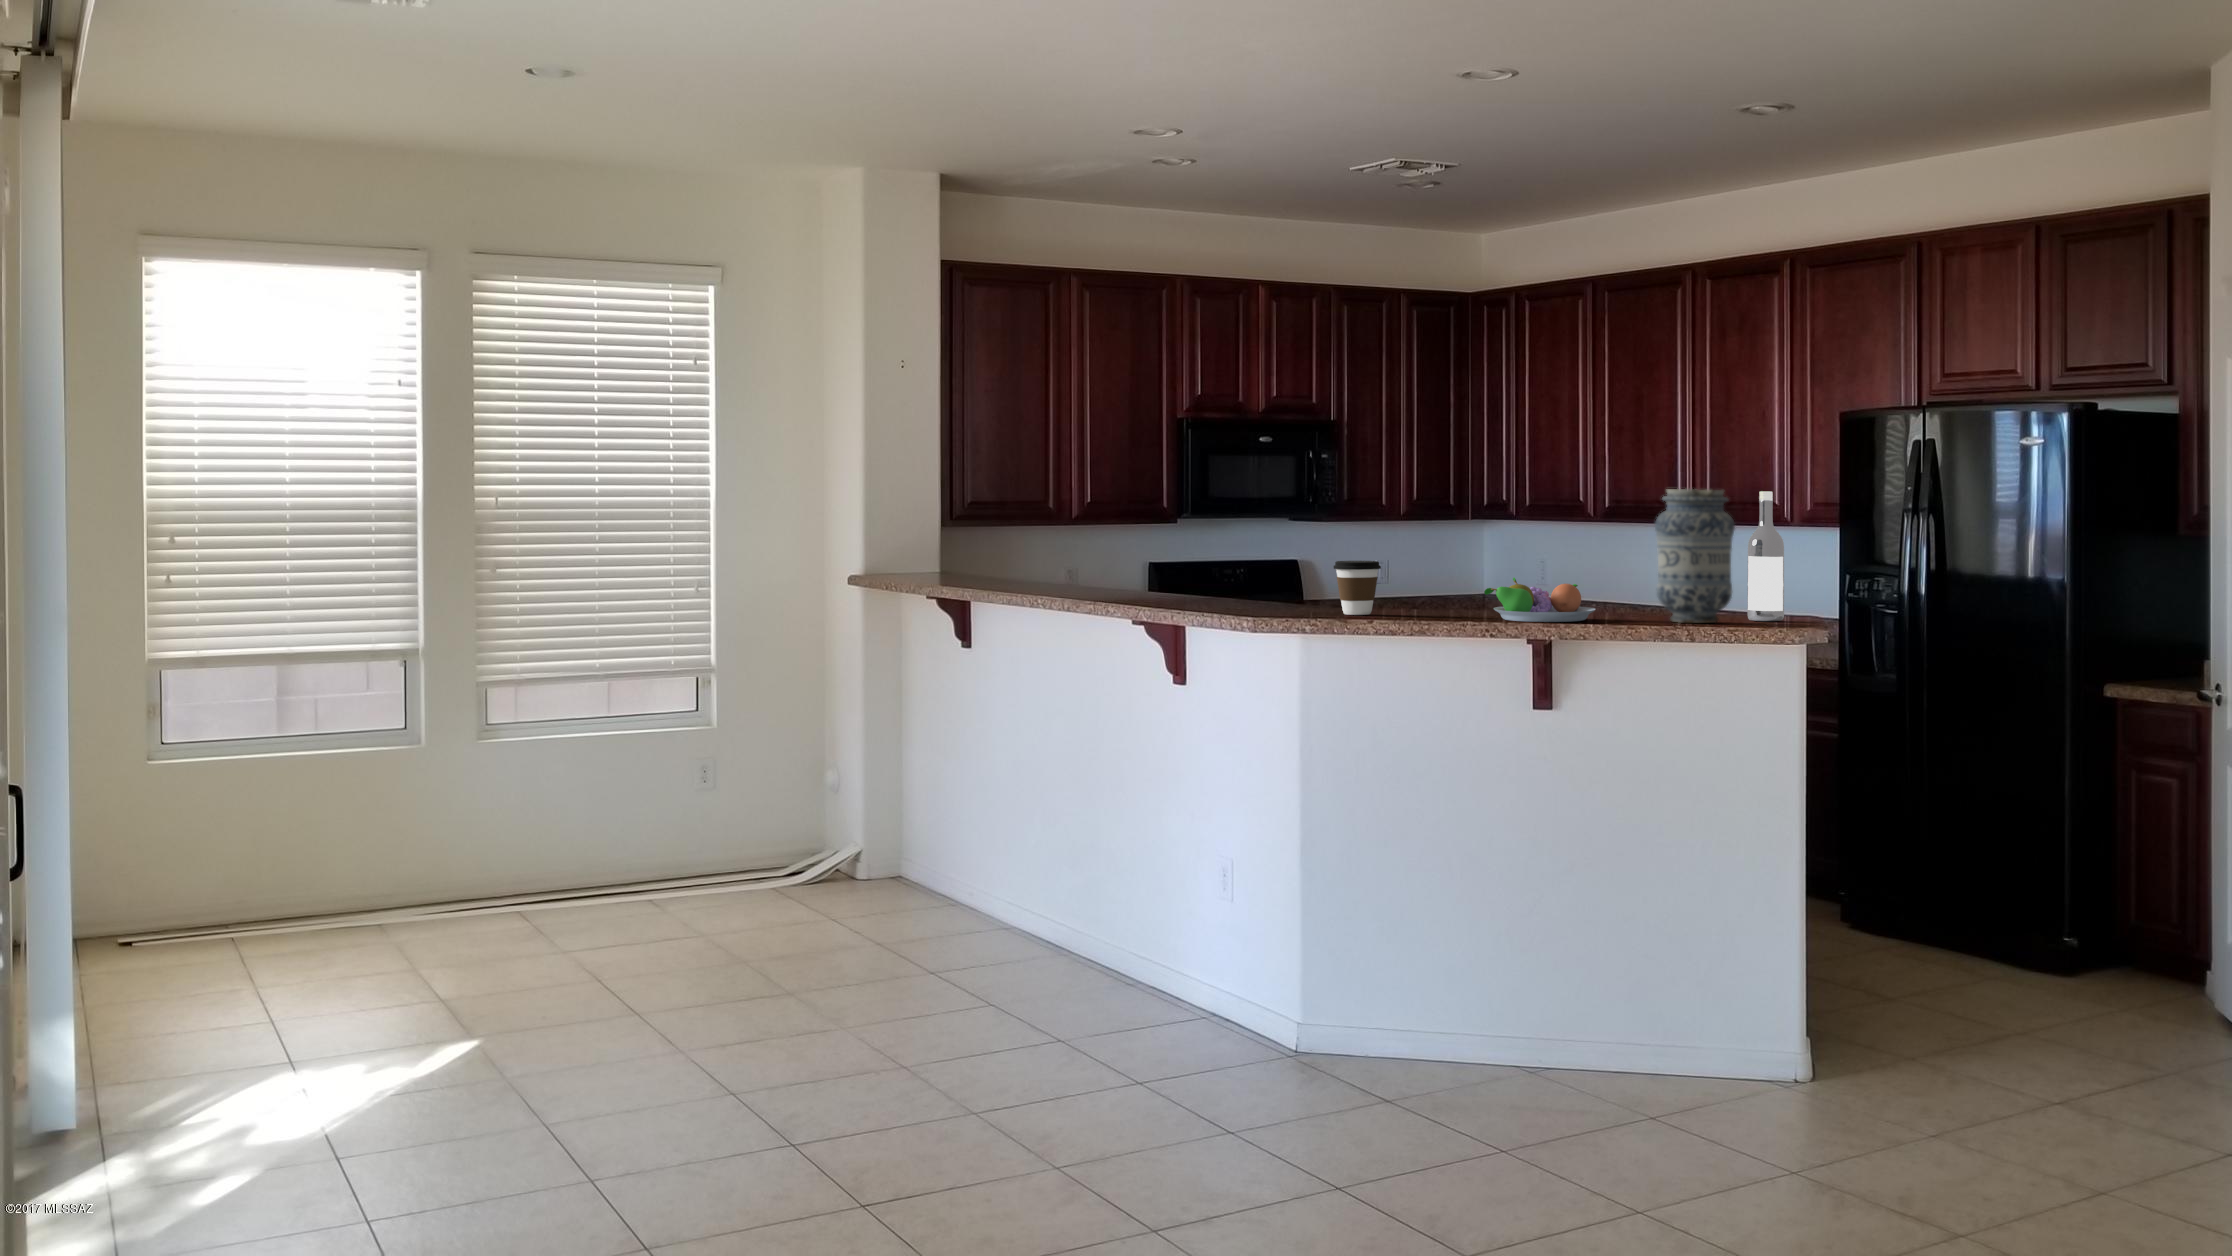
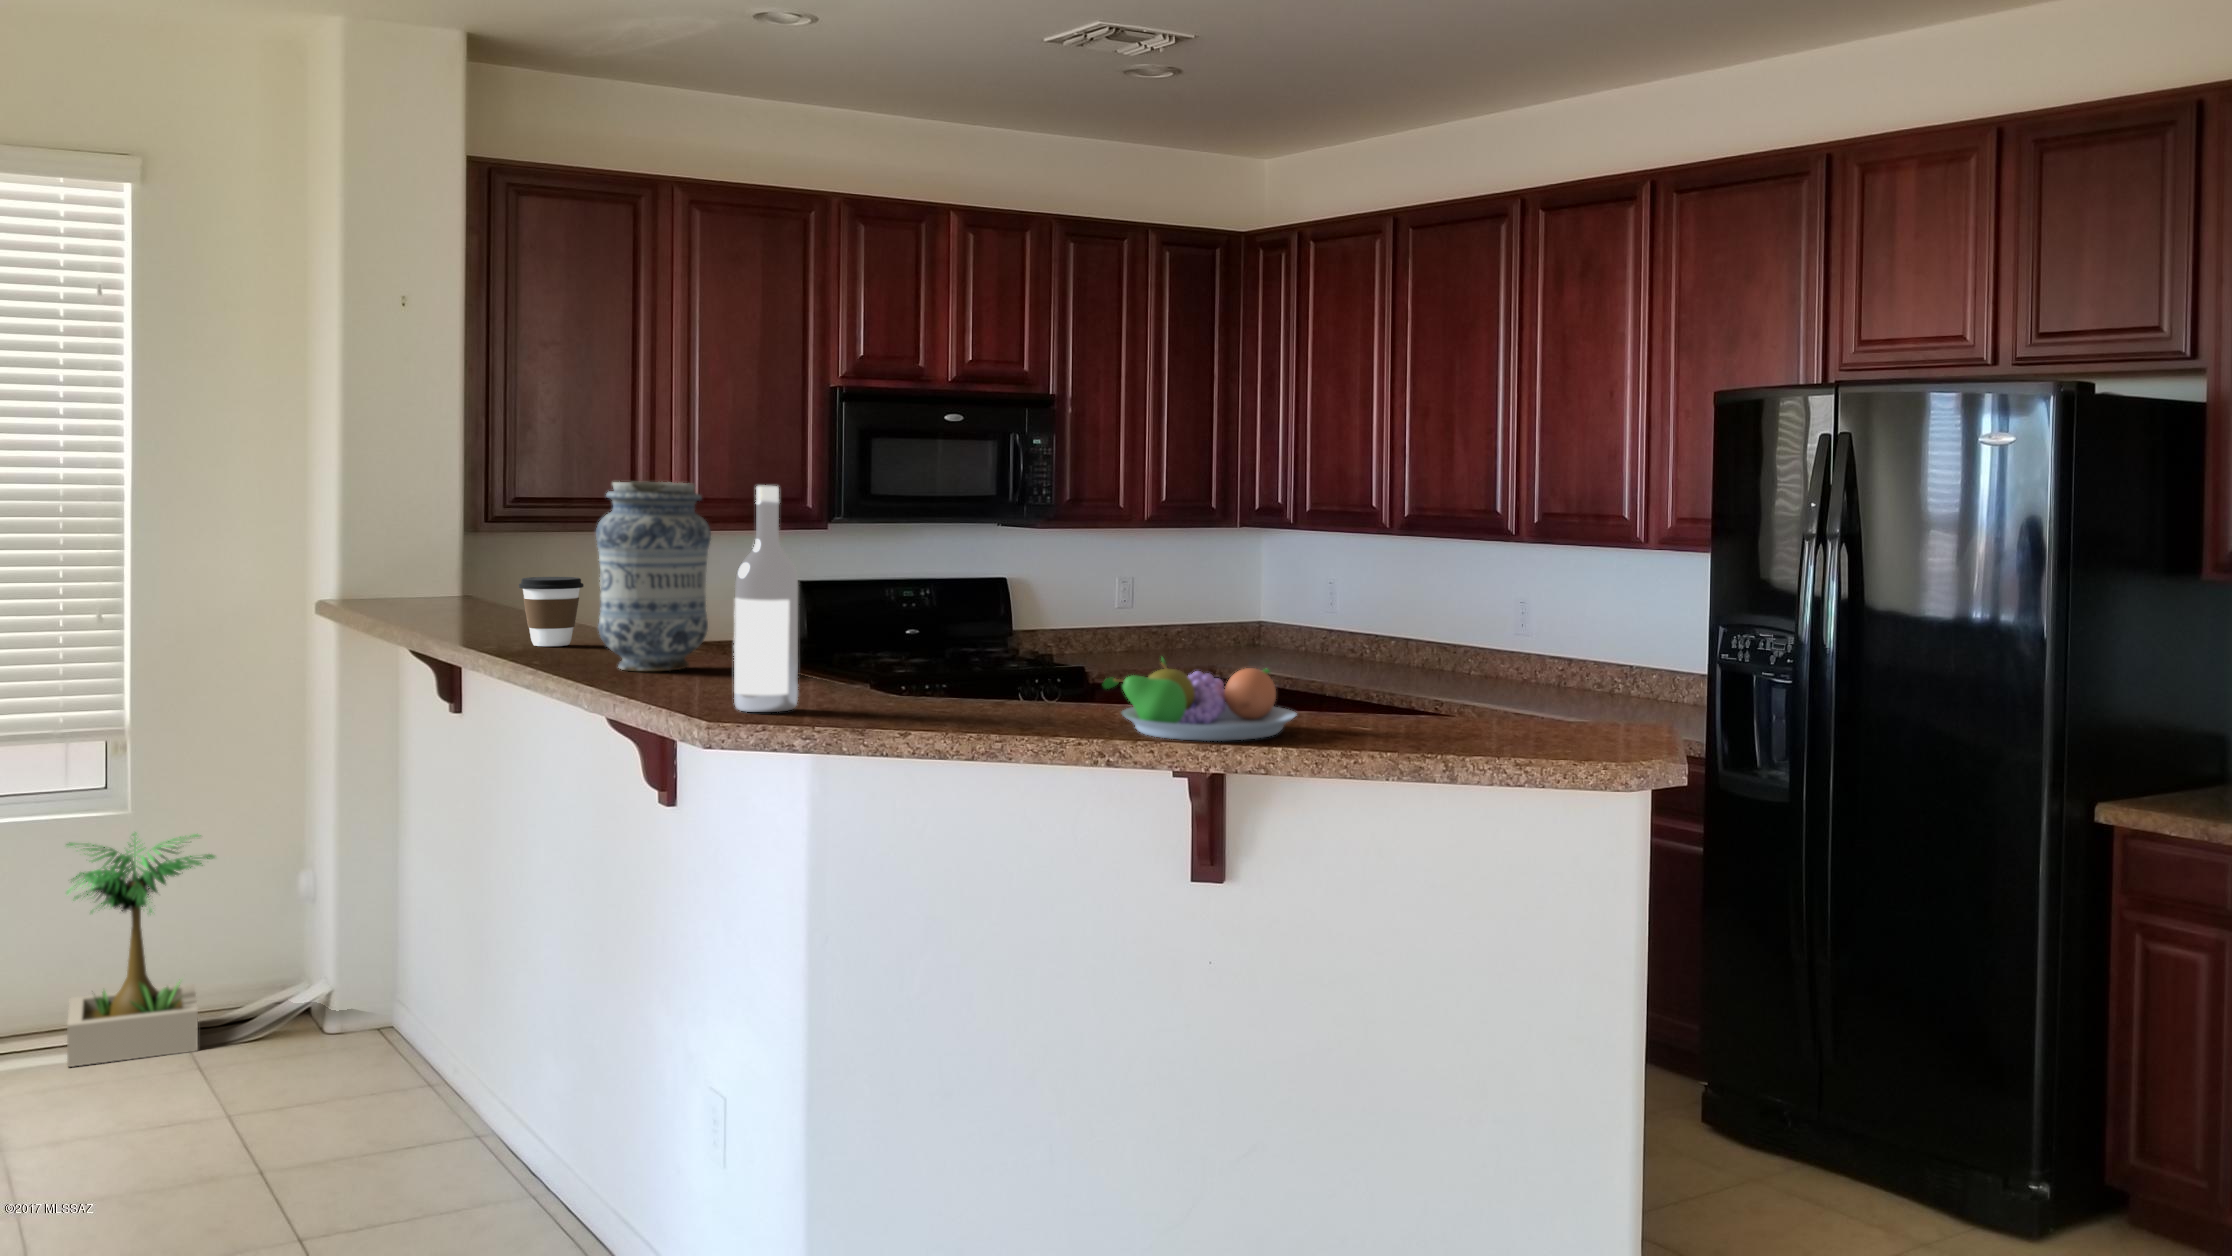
vase: present [1655,489,1735,623] -> present [596,482,711,671]
wine bottle: present [1747,491,1784,621] -> present [734,486,798,712]
coffee cup: present [1334,561,1381,615] -> present [519,577,584,646]
potted plant: none [678,738,792,897] -> present [66,832,215,1067]

